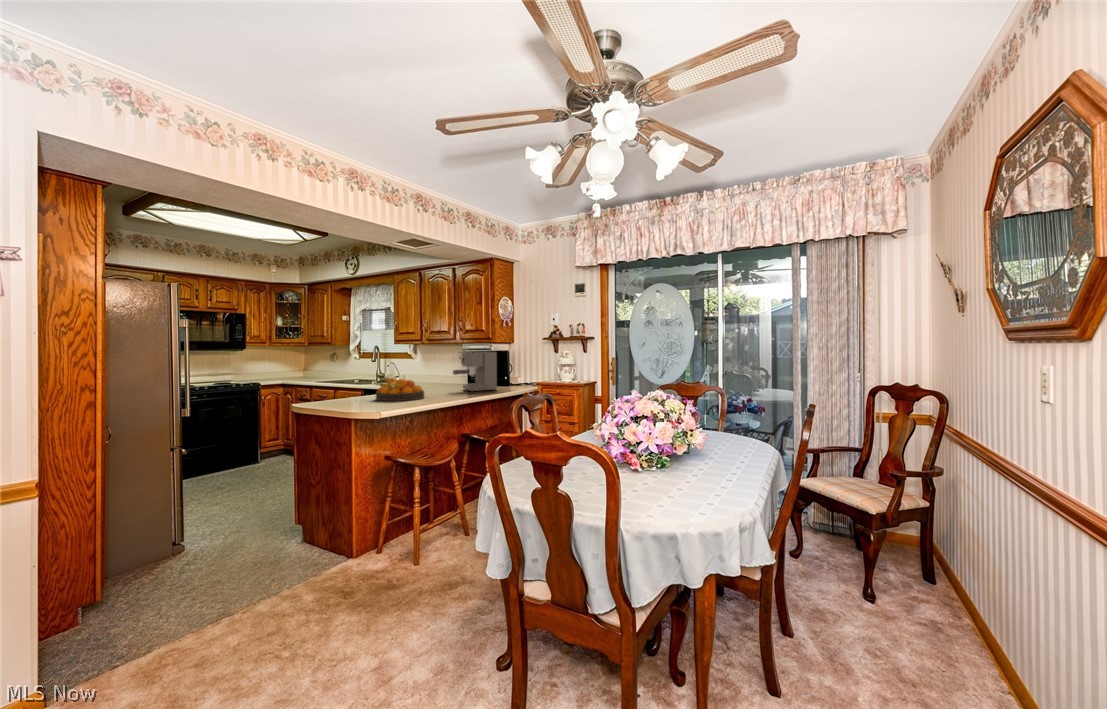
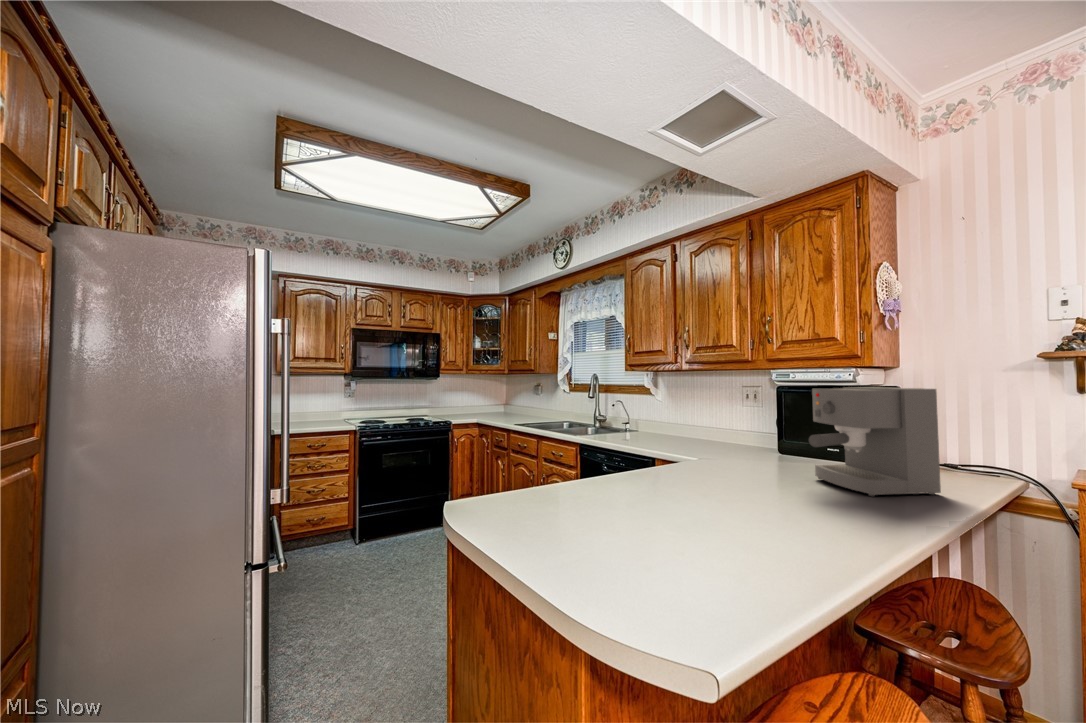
fruit bowl: present [376,378,424,401] -> none [636,462,790,558]

